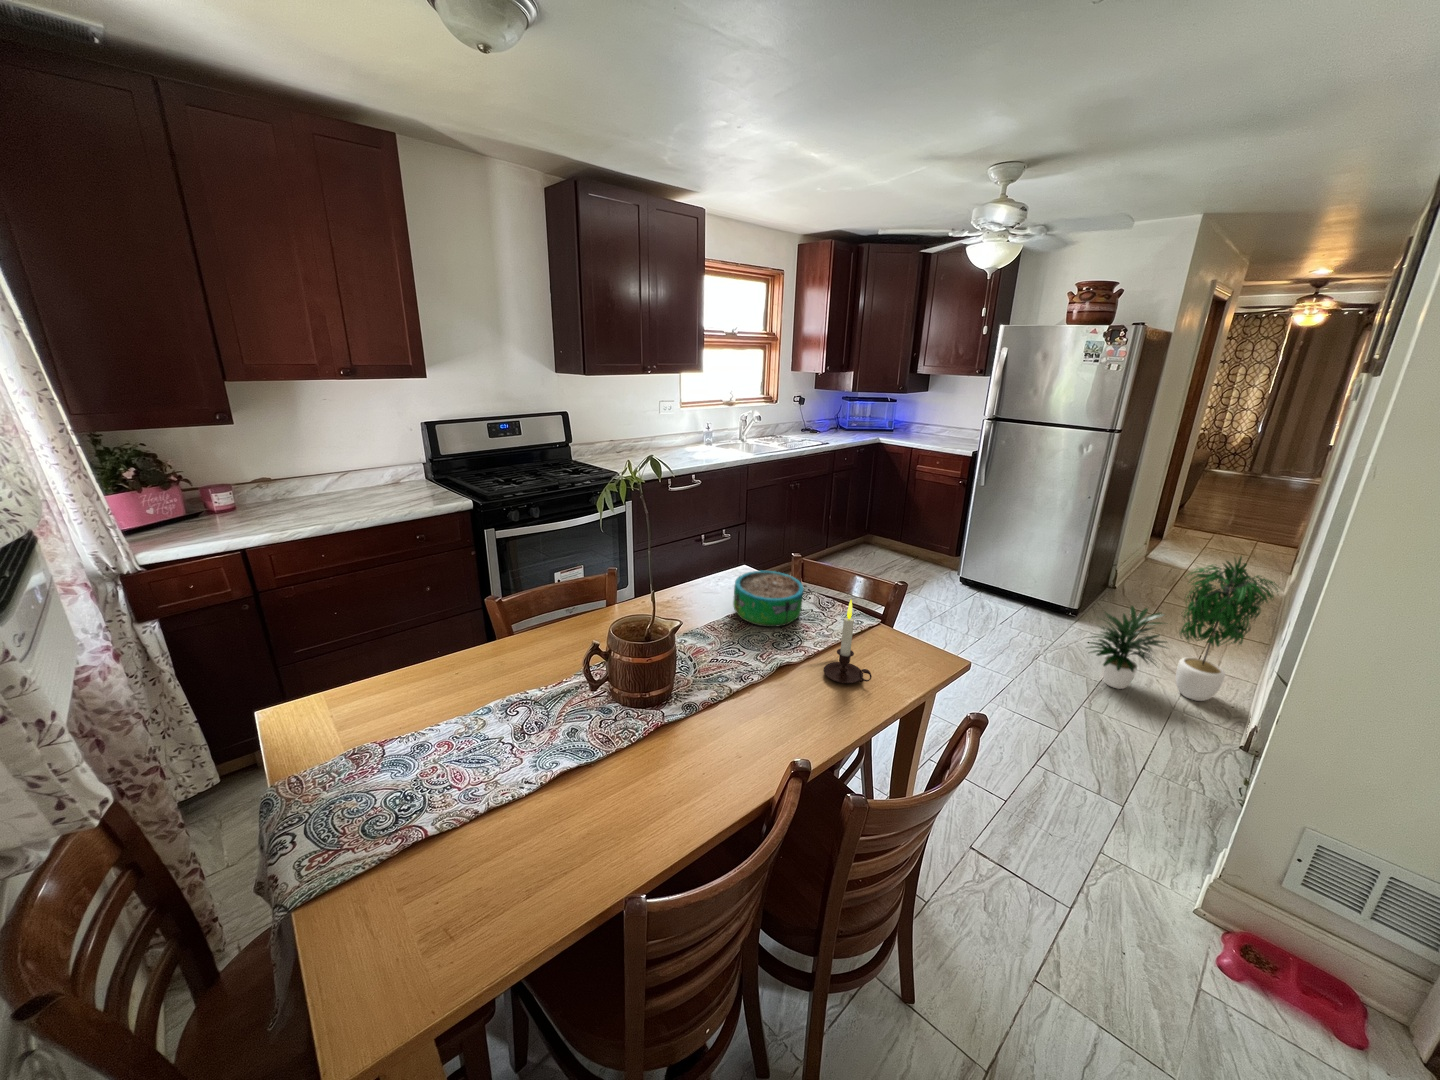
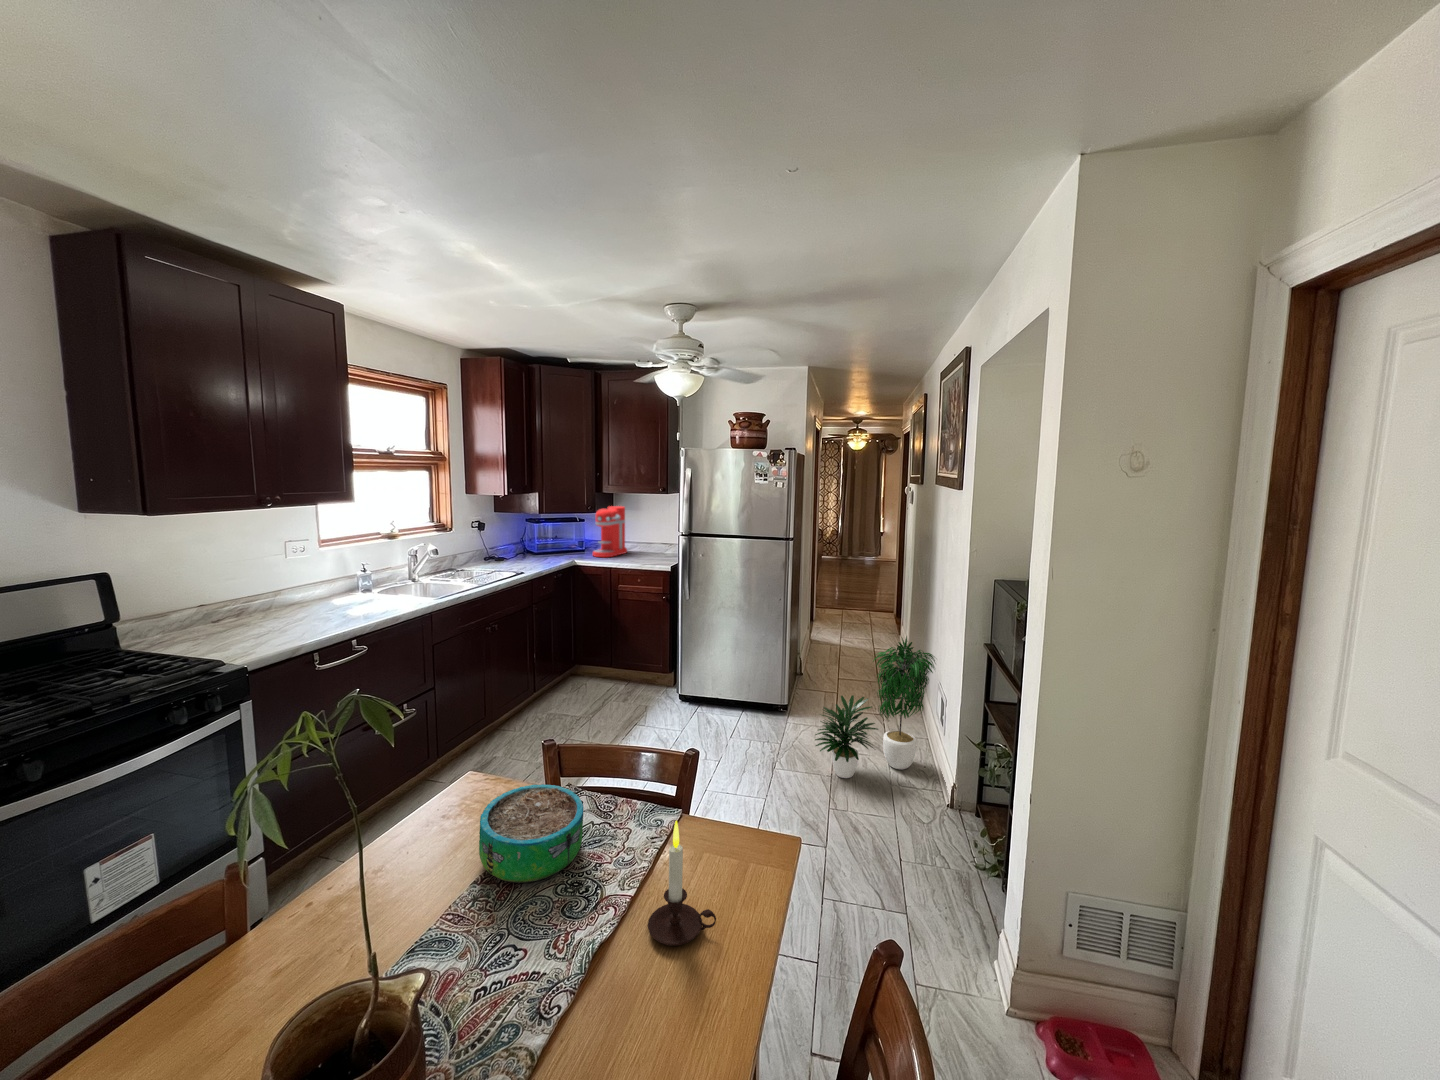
coffee maker: none [897,389,937,438] -> present [593,506,627,557]

